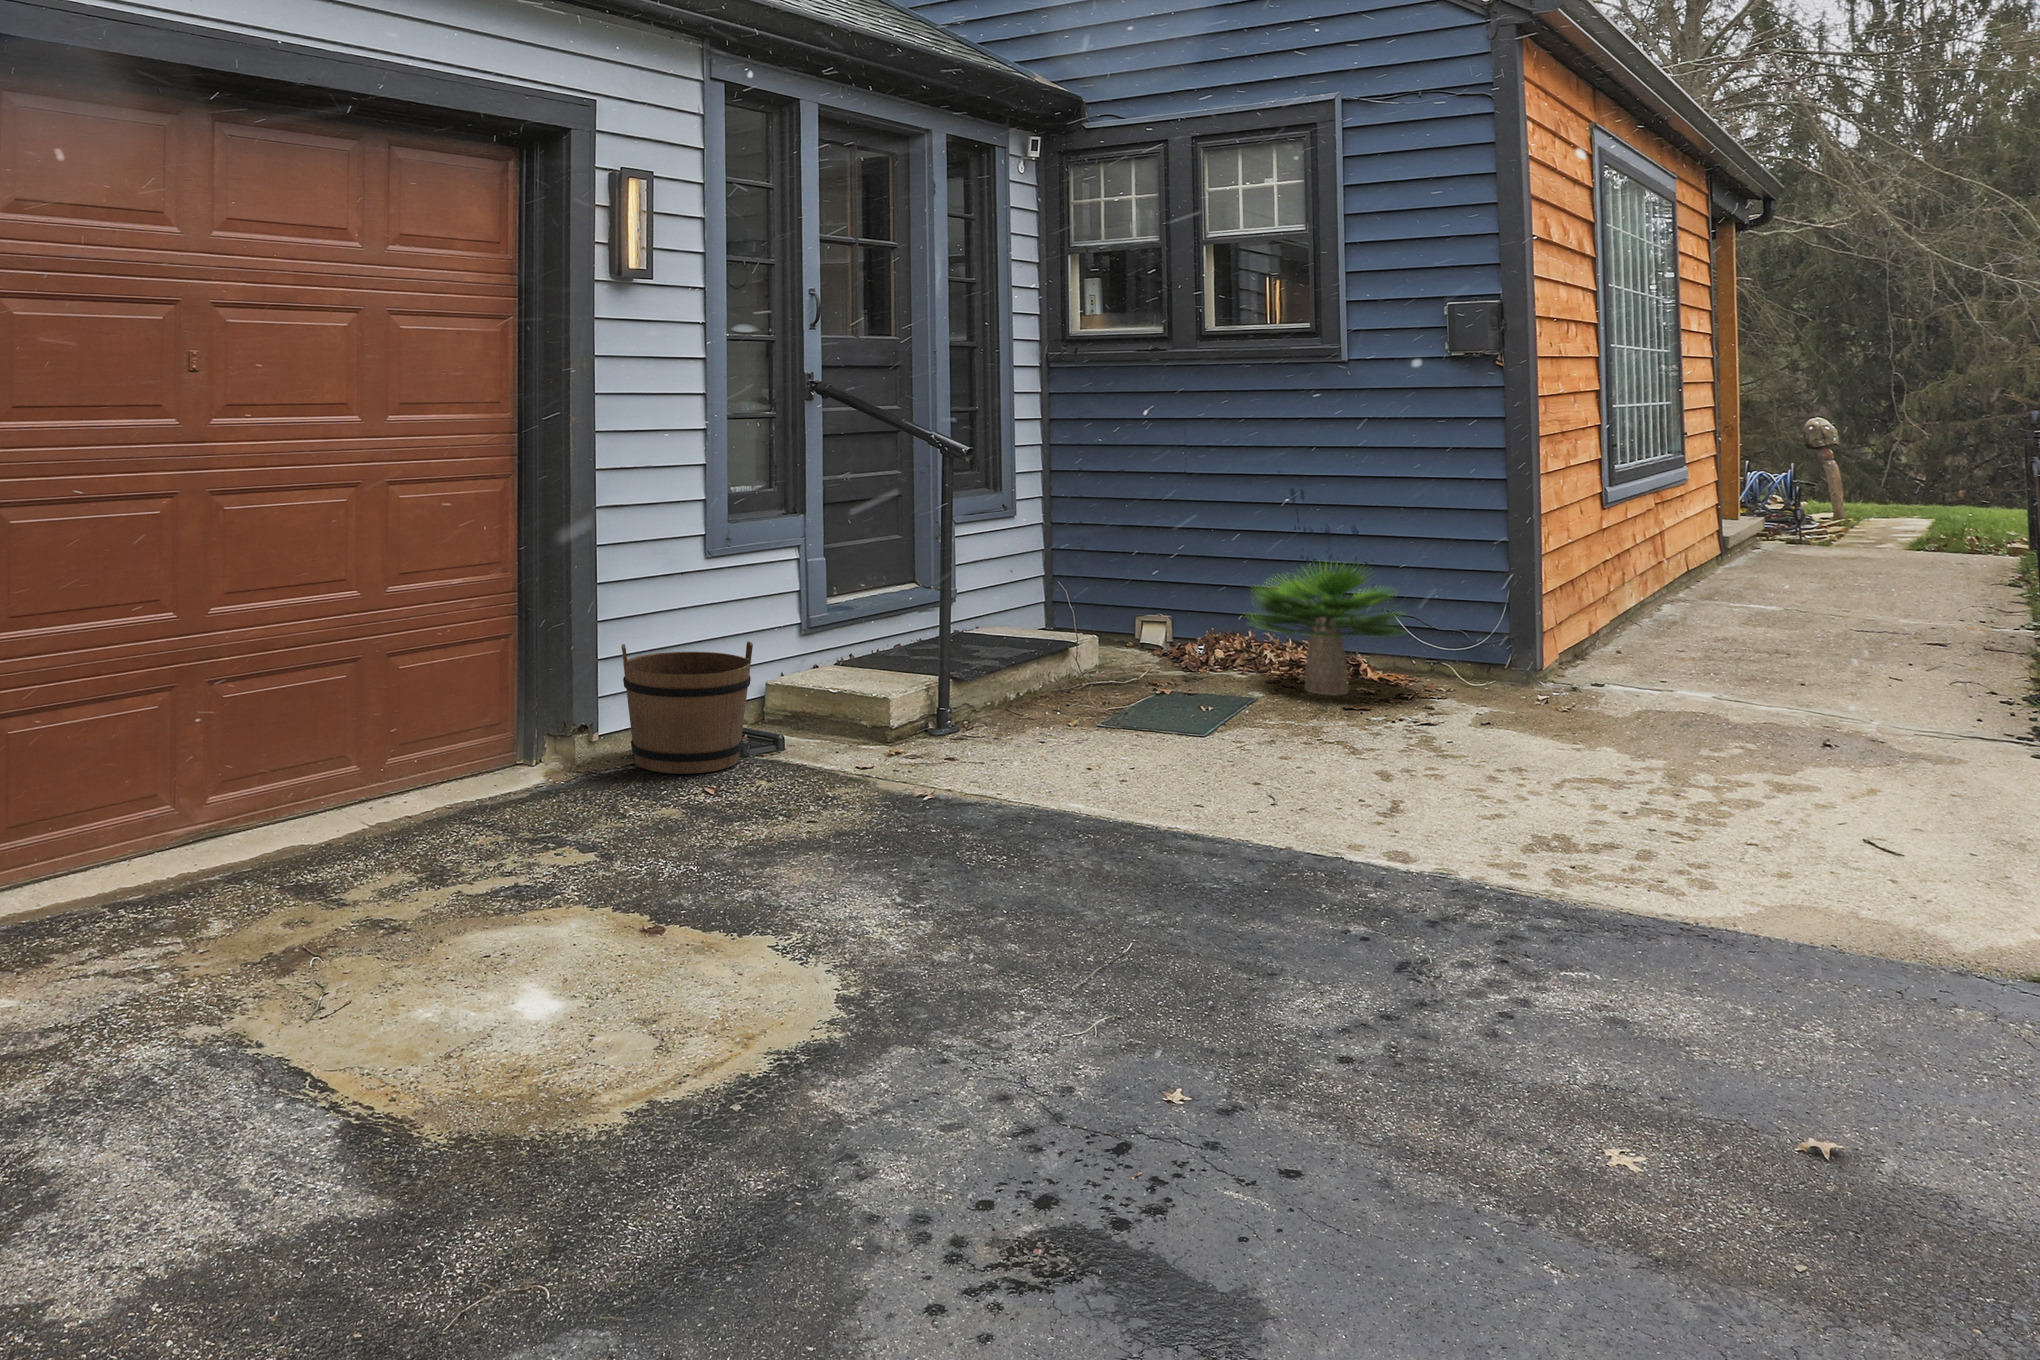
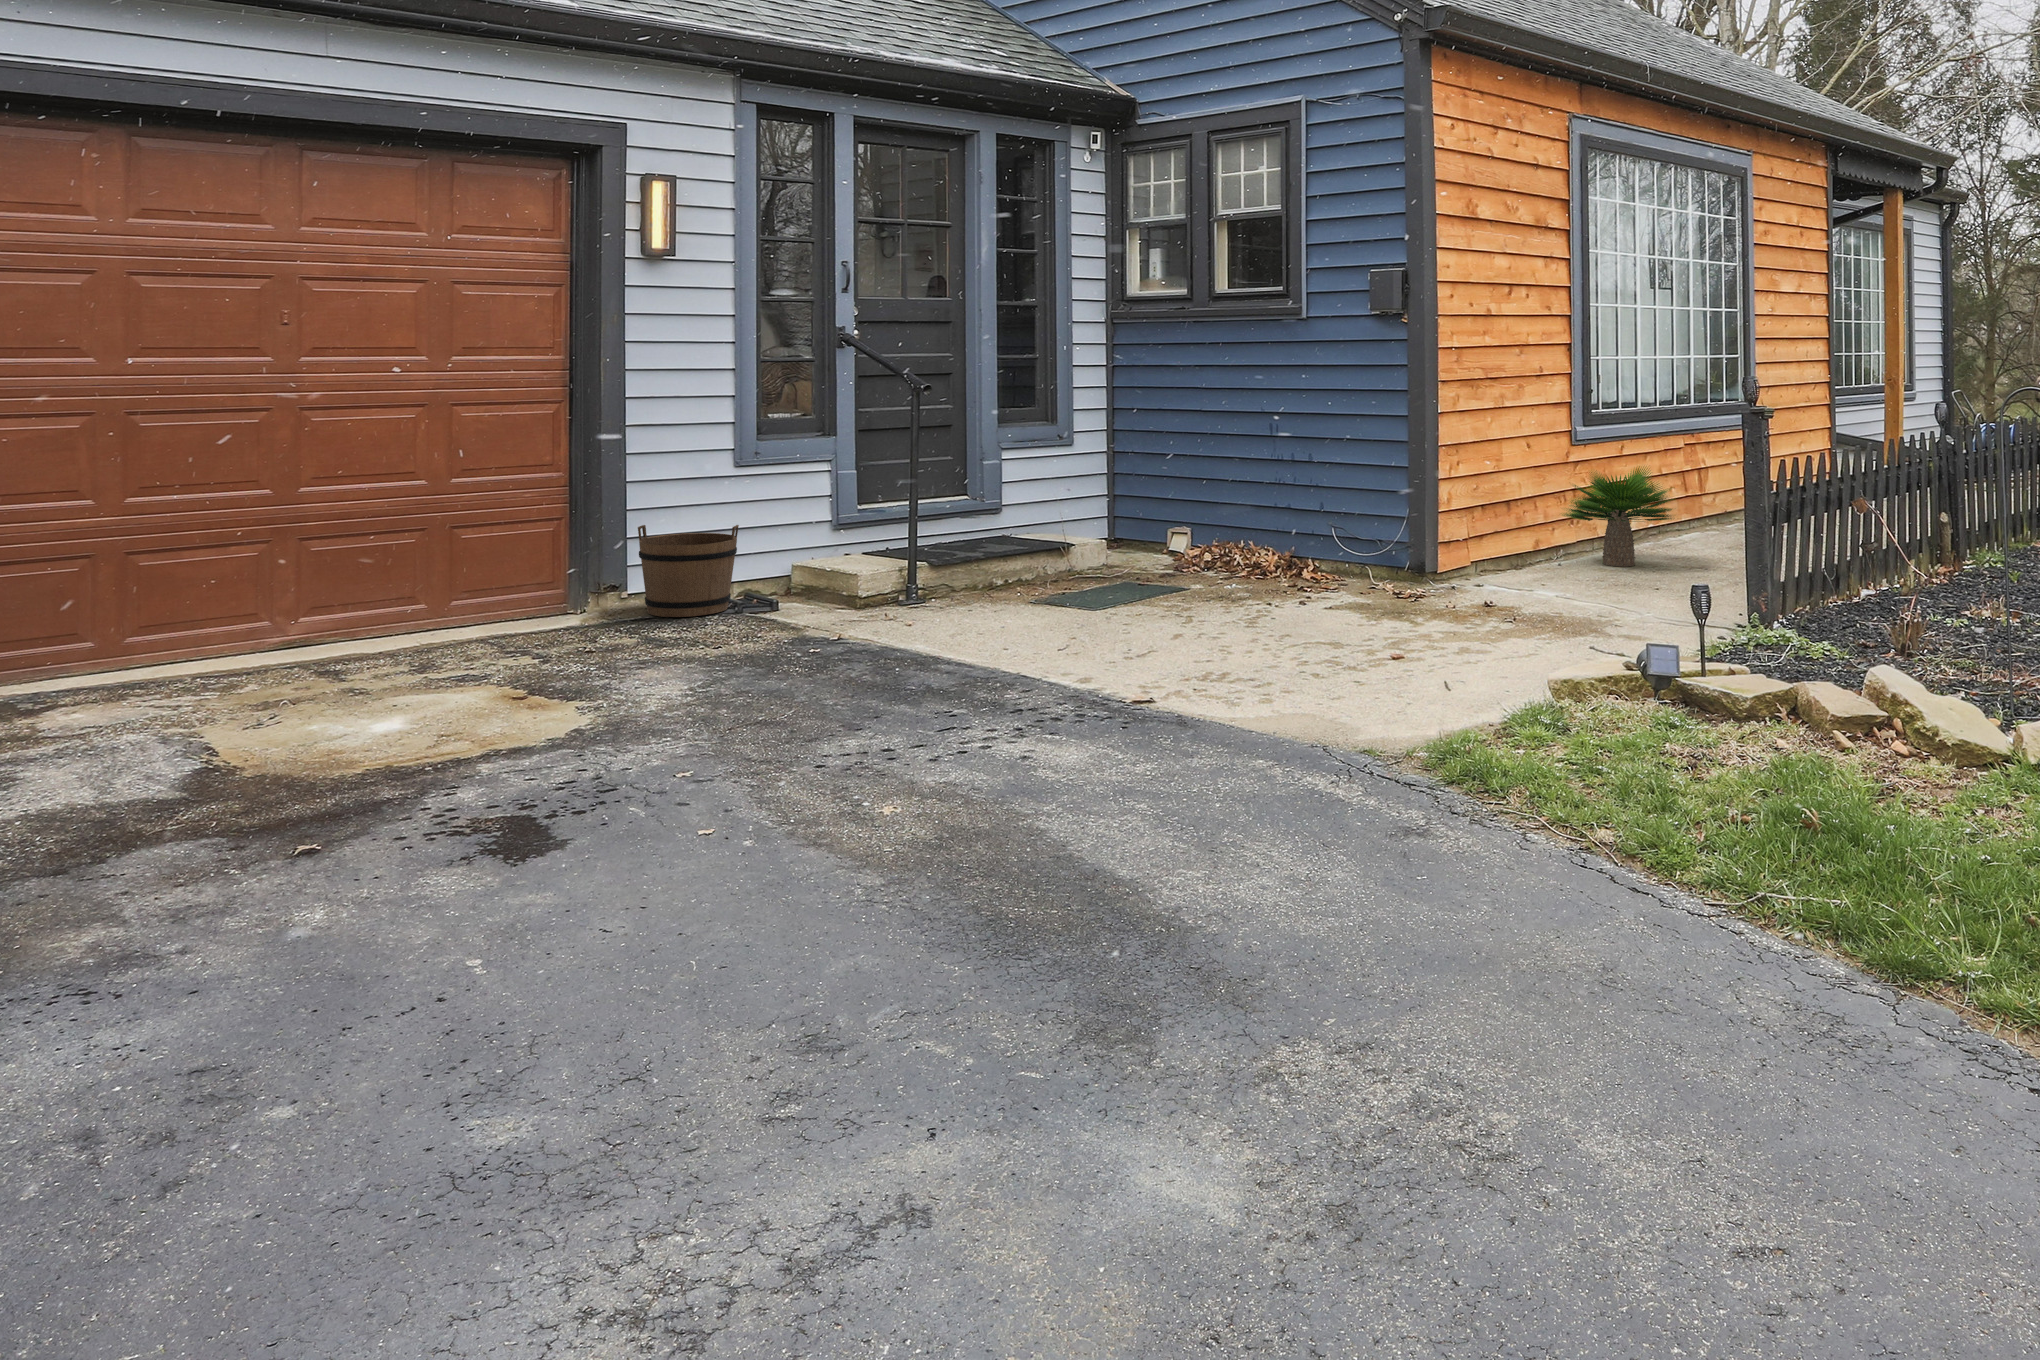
potted plant: present [1251,565,1402,696] -> present [1562,466,1673,566]

